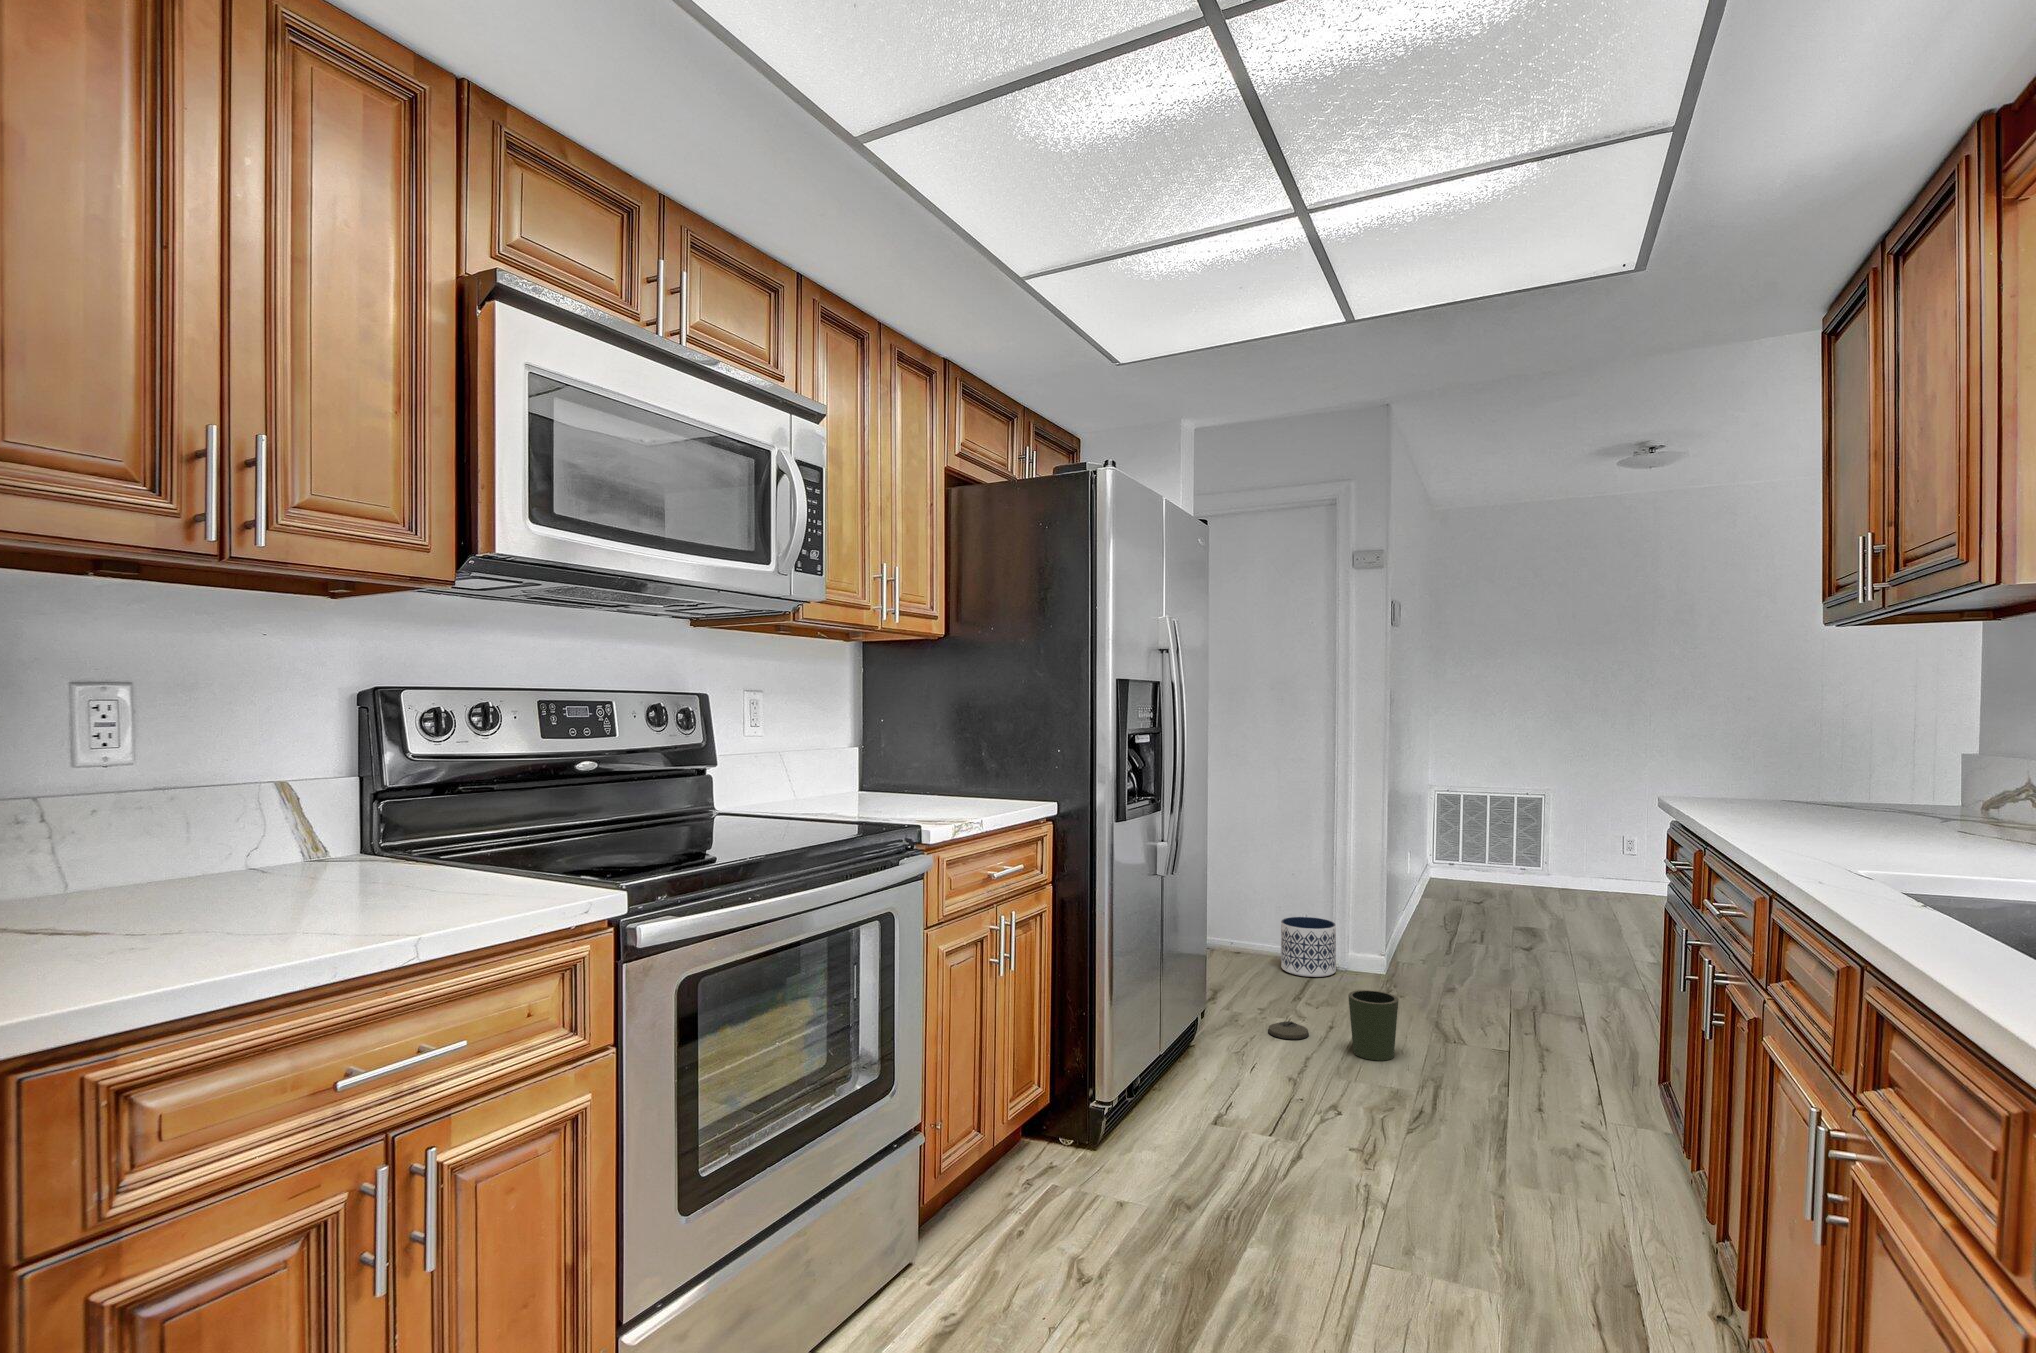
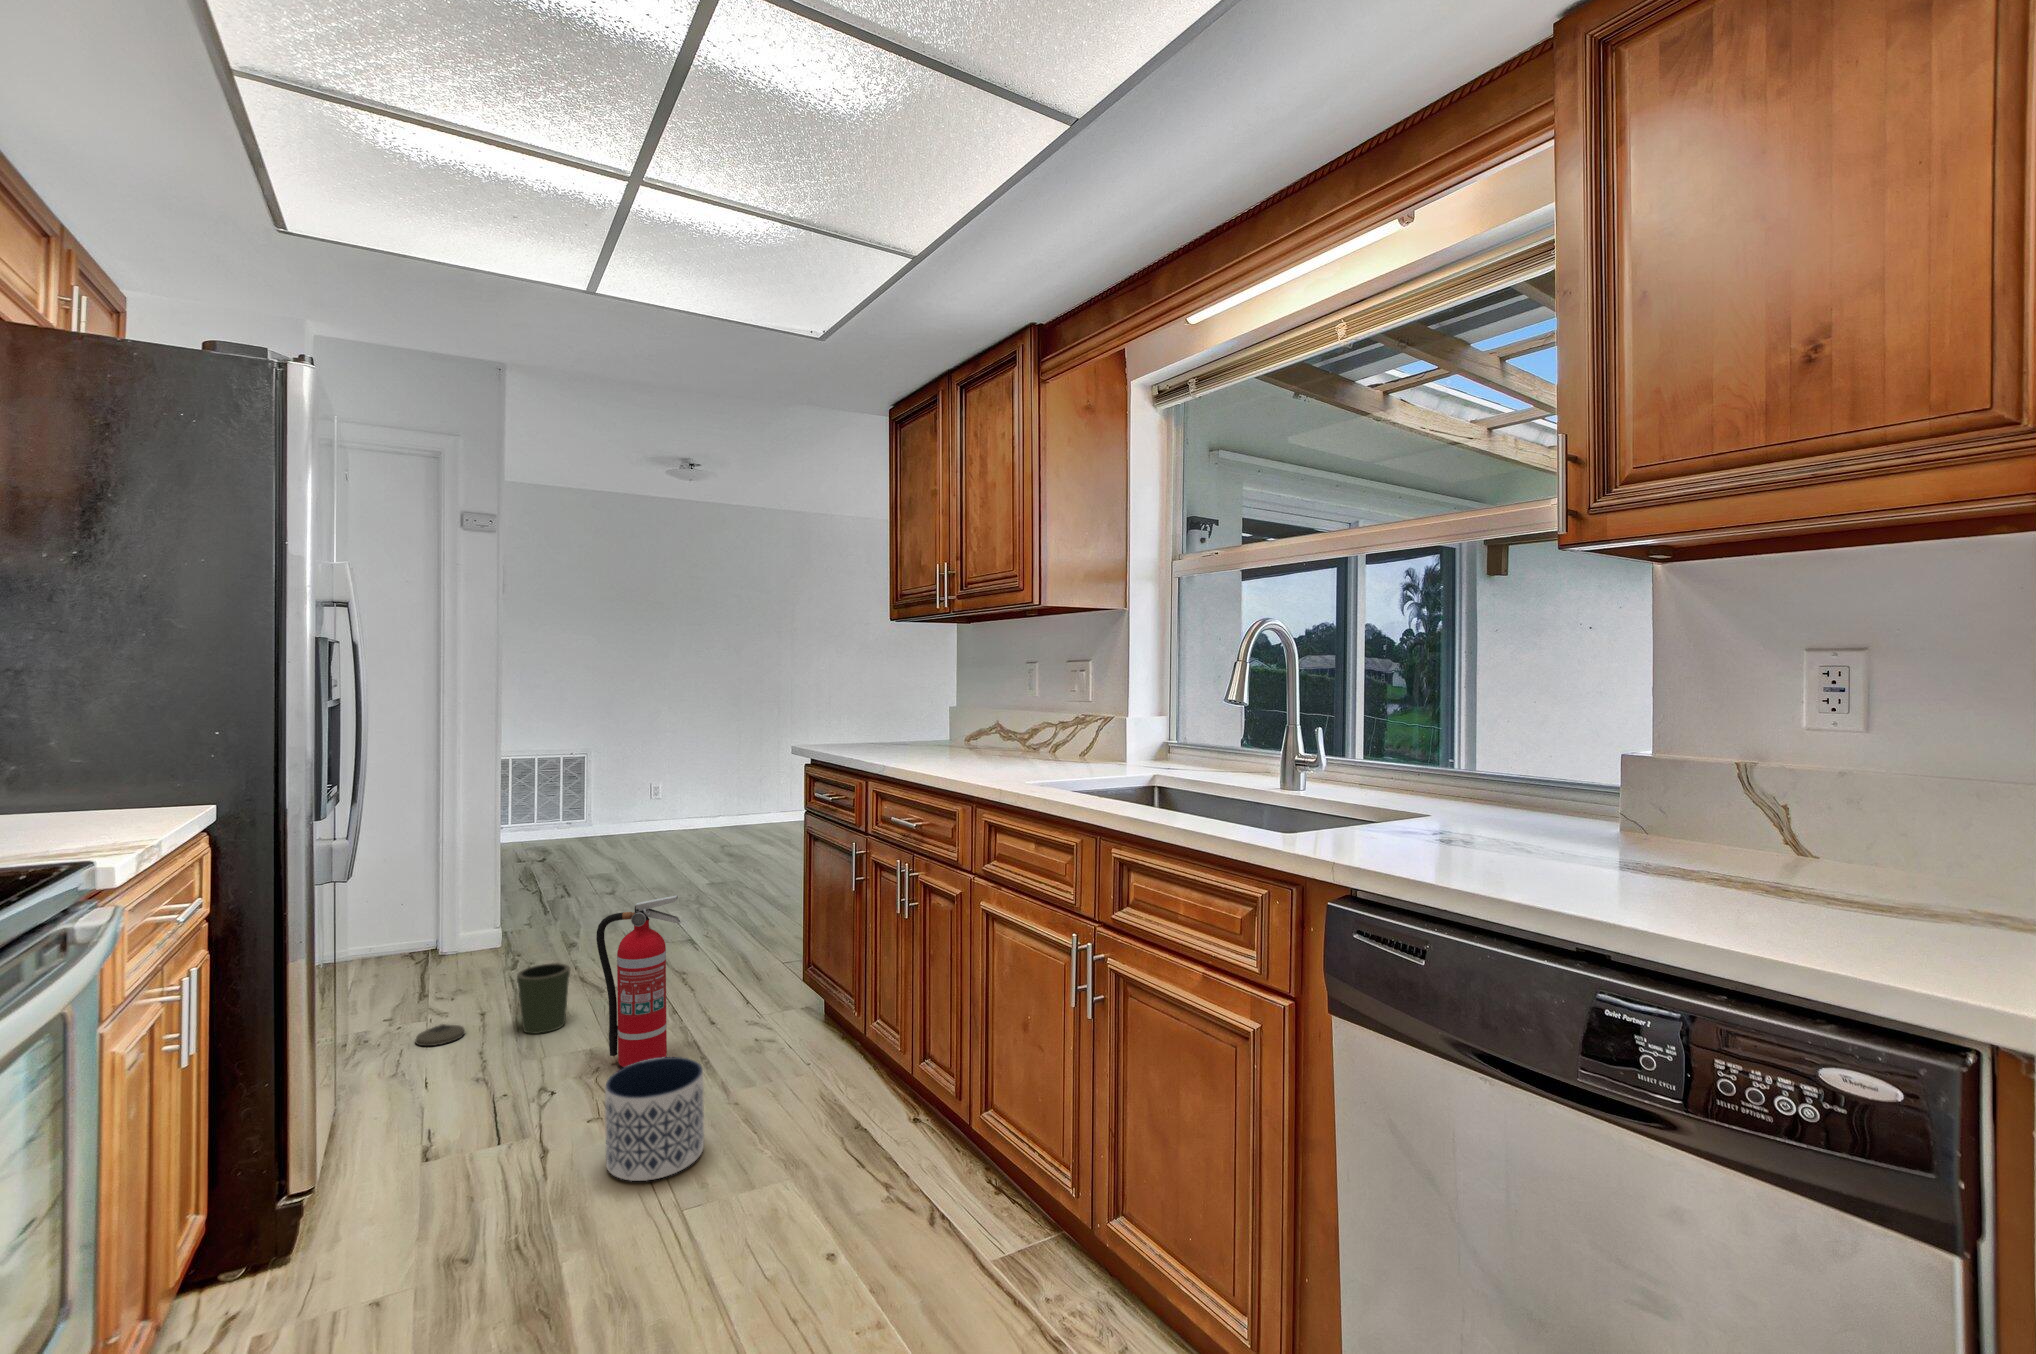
planter: present [1281,917,1336,977] -> present [605,1057,704,1181]
fire extinguisher: none [1393,943,1479,1127] -> present [596,895,681,1067]

